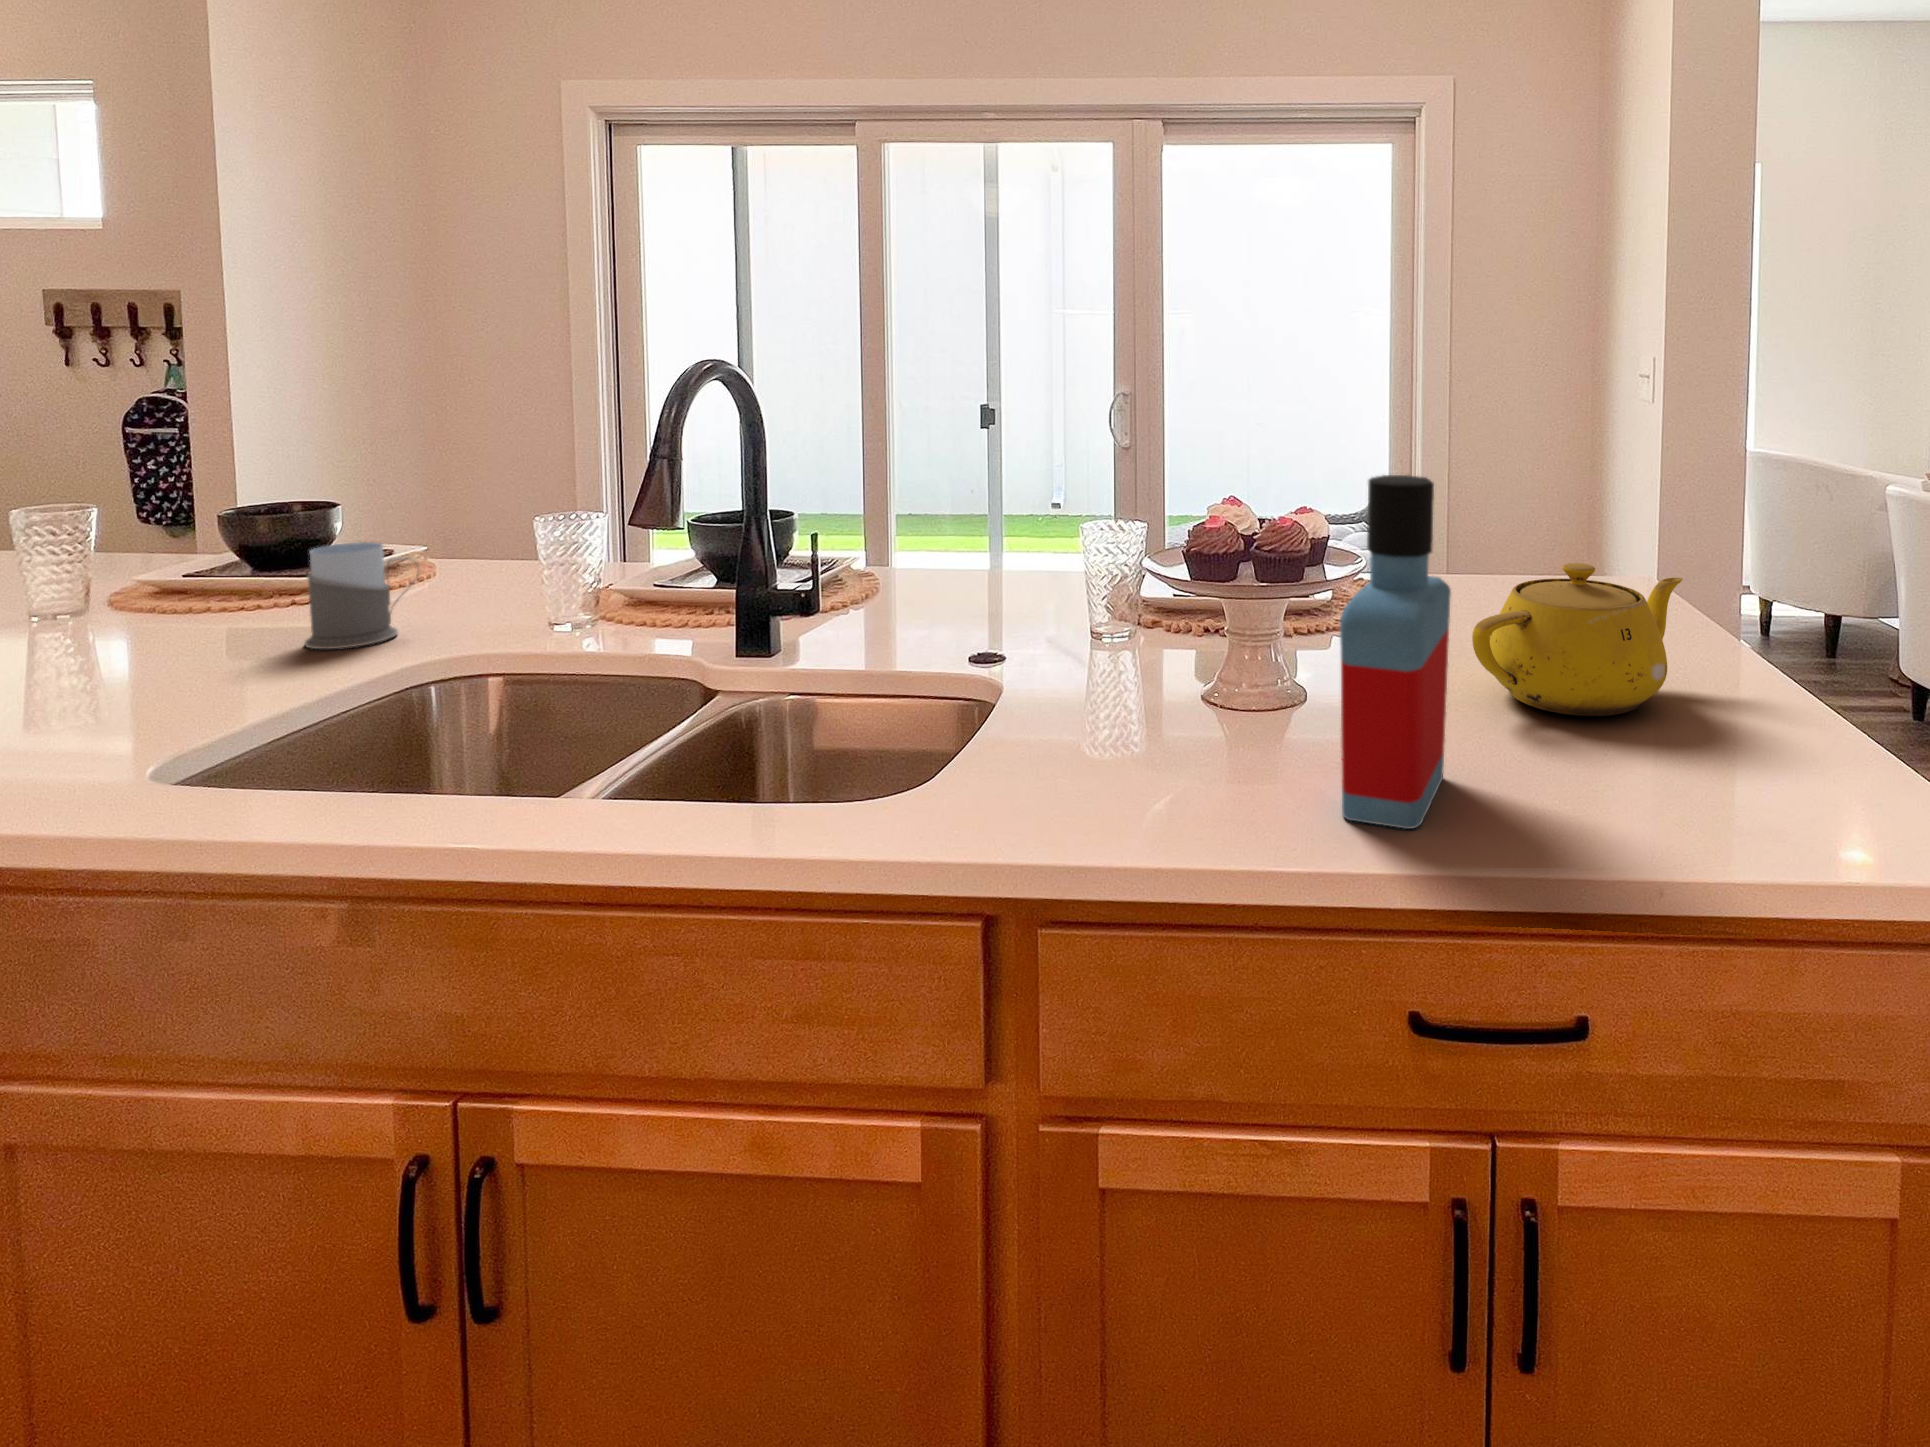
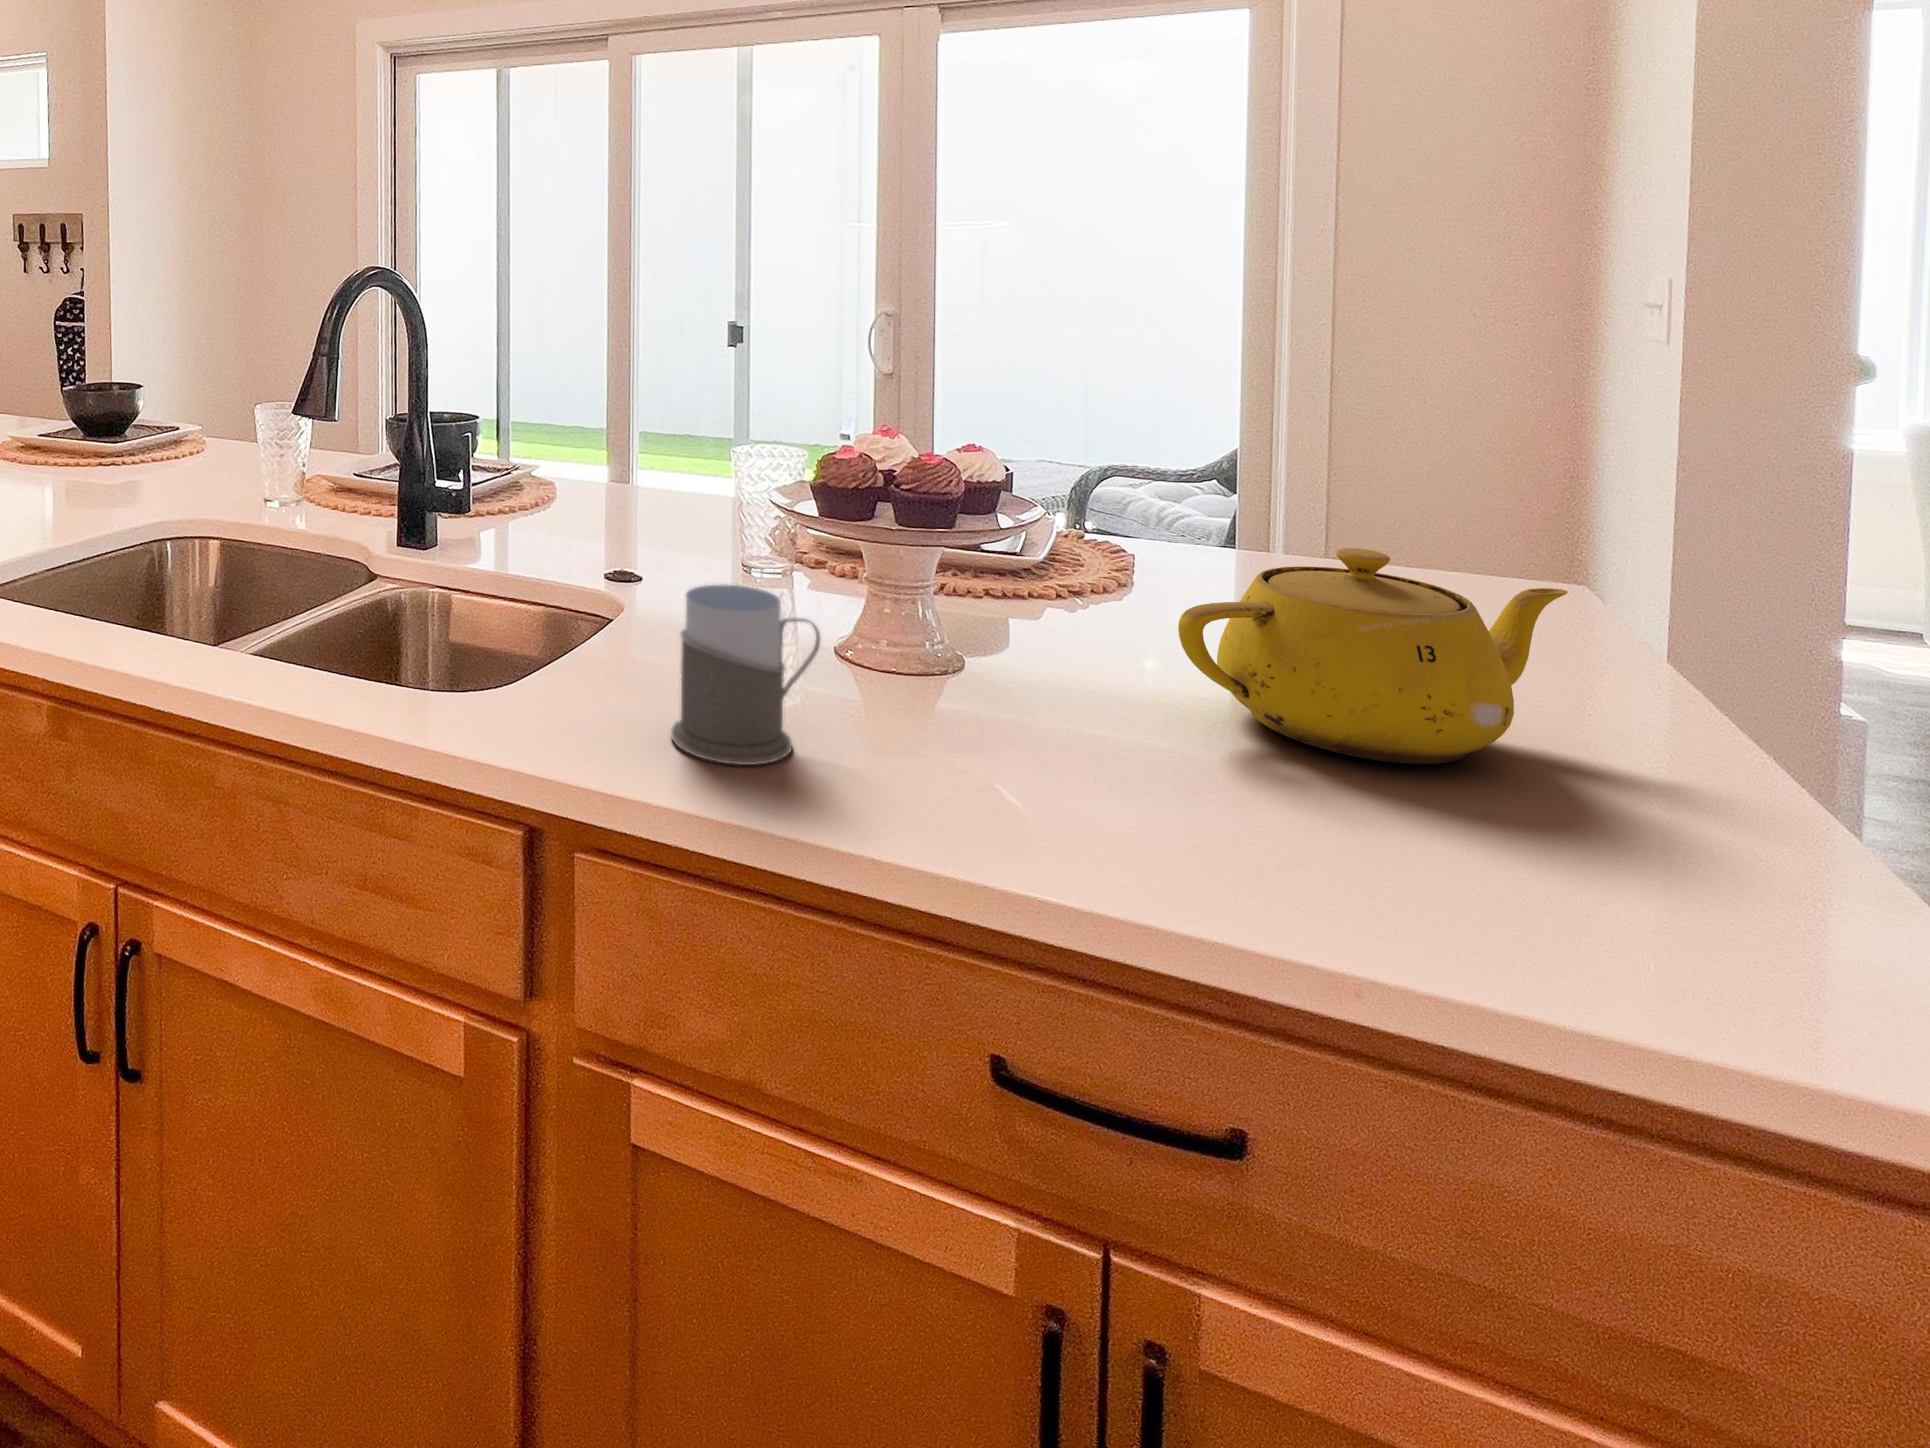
bottle: present [1340,475,1451,829] -> none [927,407,1109,839]
mug: present [305,542,416,649] -> present [671,584,820,765]

